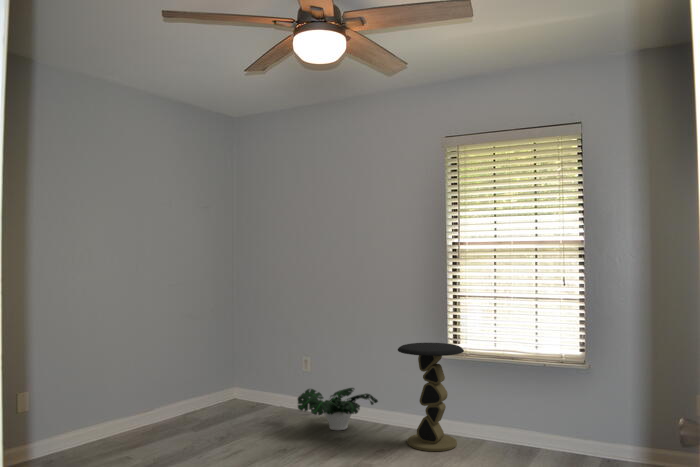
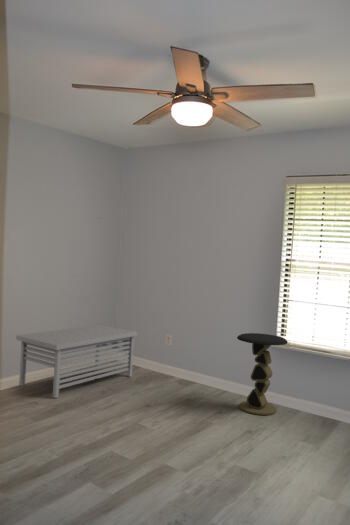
storage bench: none [97,350,265,455] -> present [16,325,137,398]
potted plant: present [298,388,378,430] -> none [159,360,220,393]

